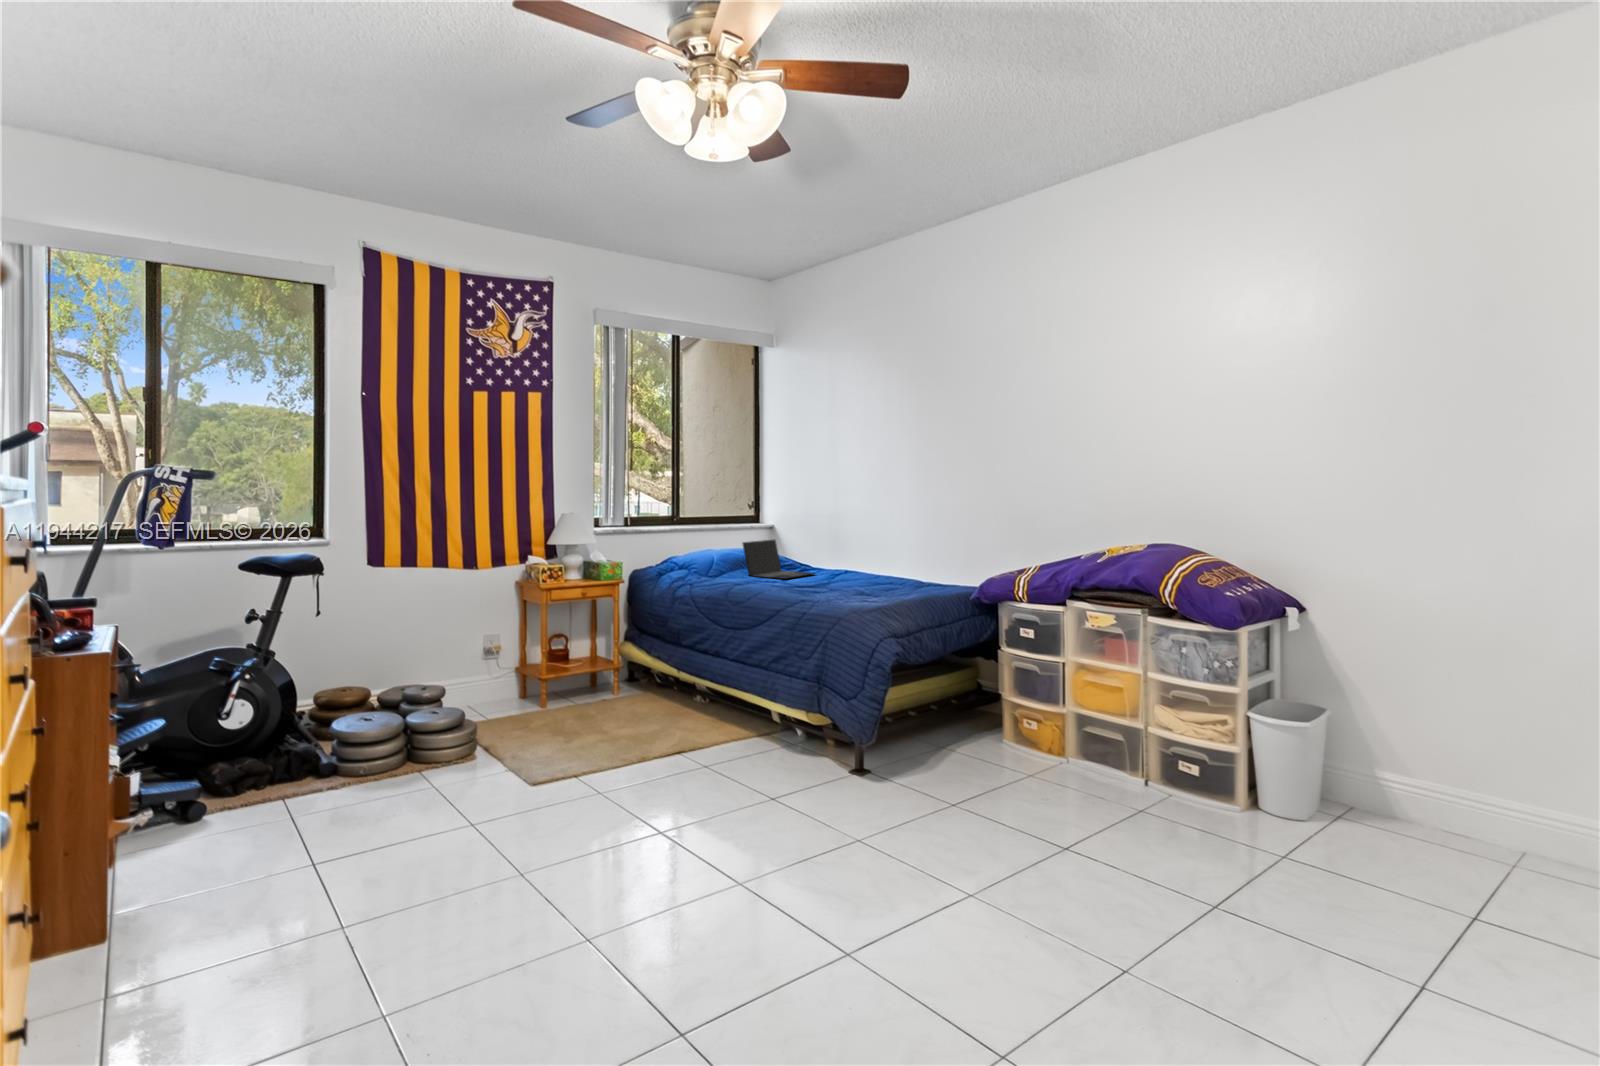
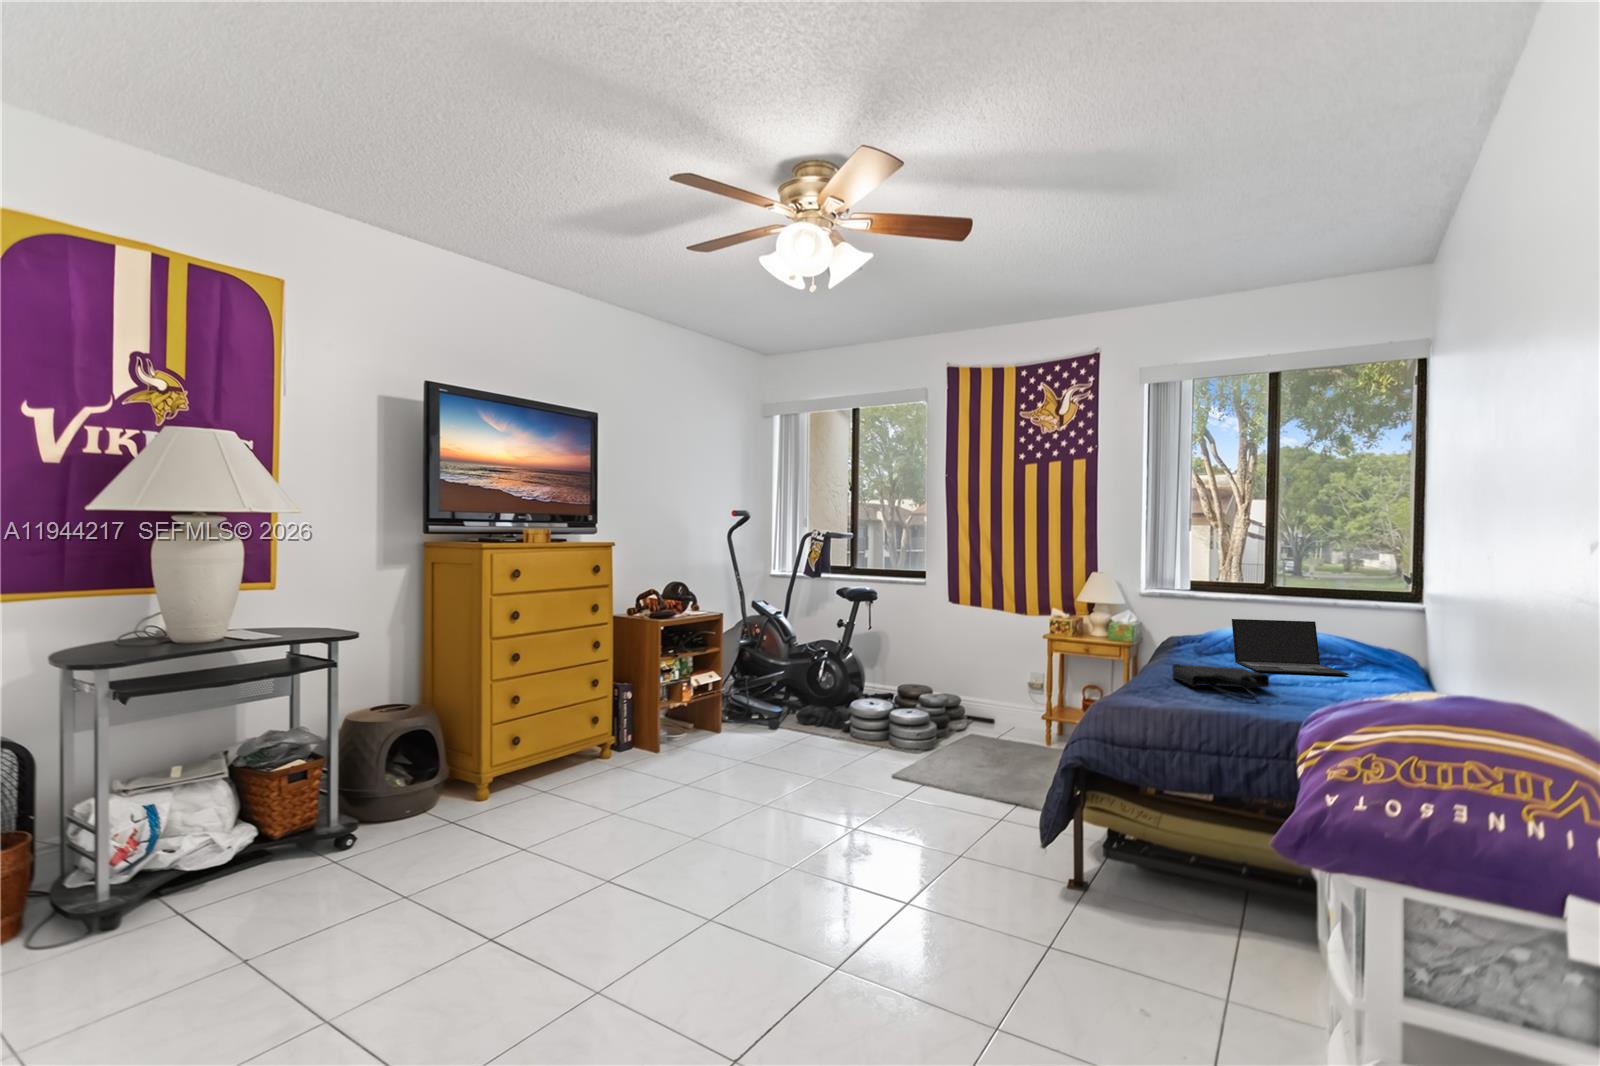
tote bag: none [781,576,863,594] -> present [1172,664,1269,700]

